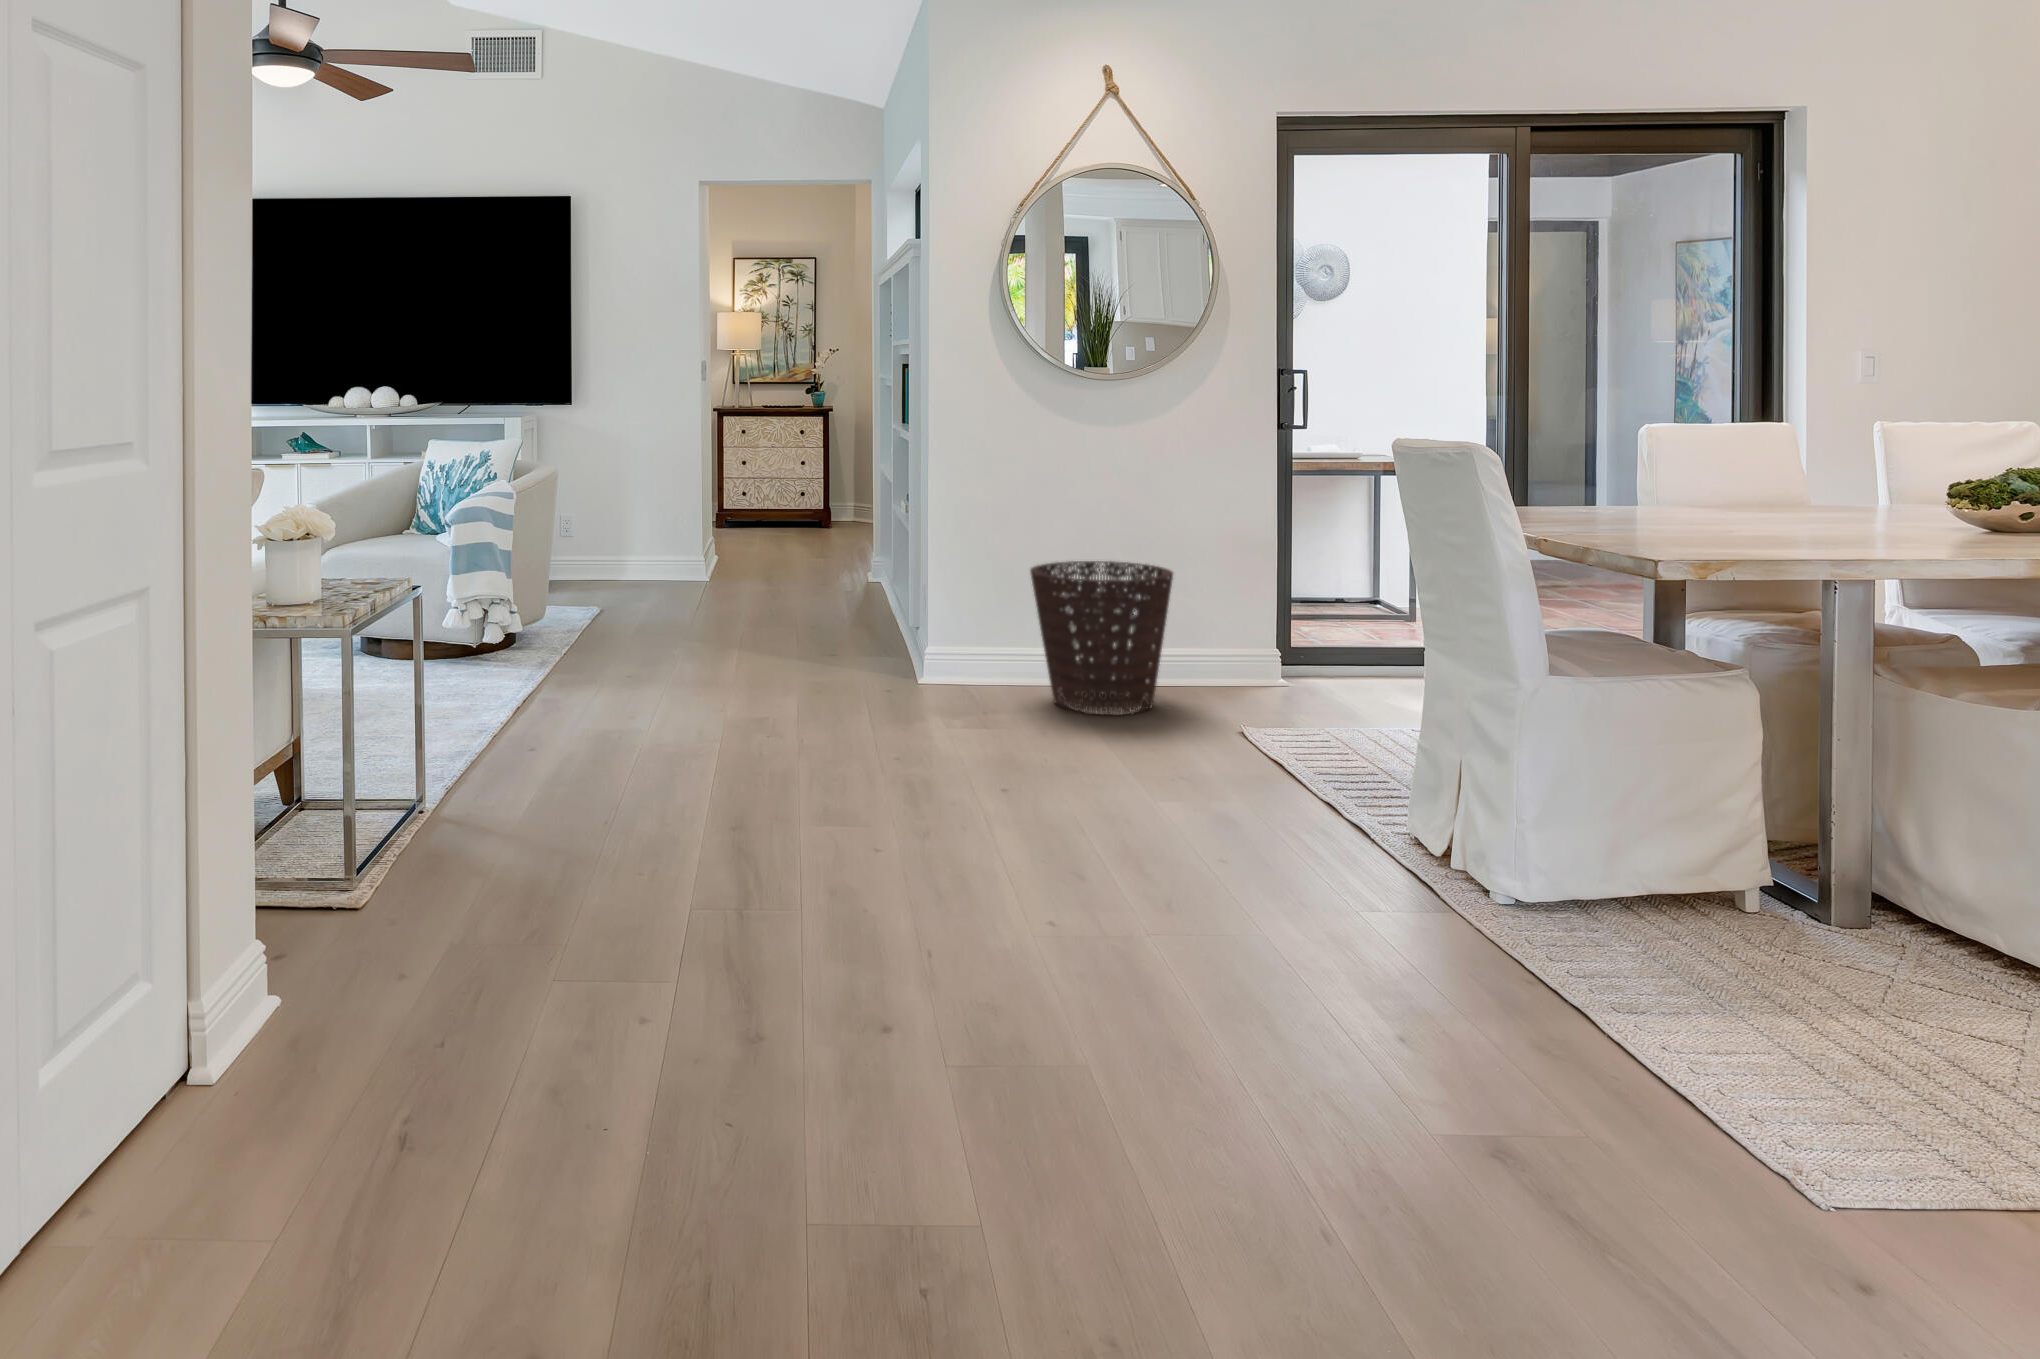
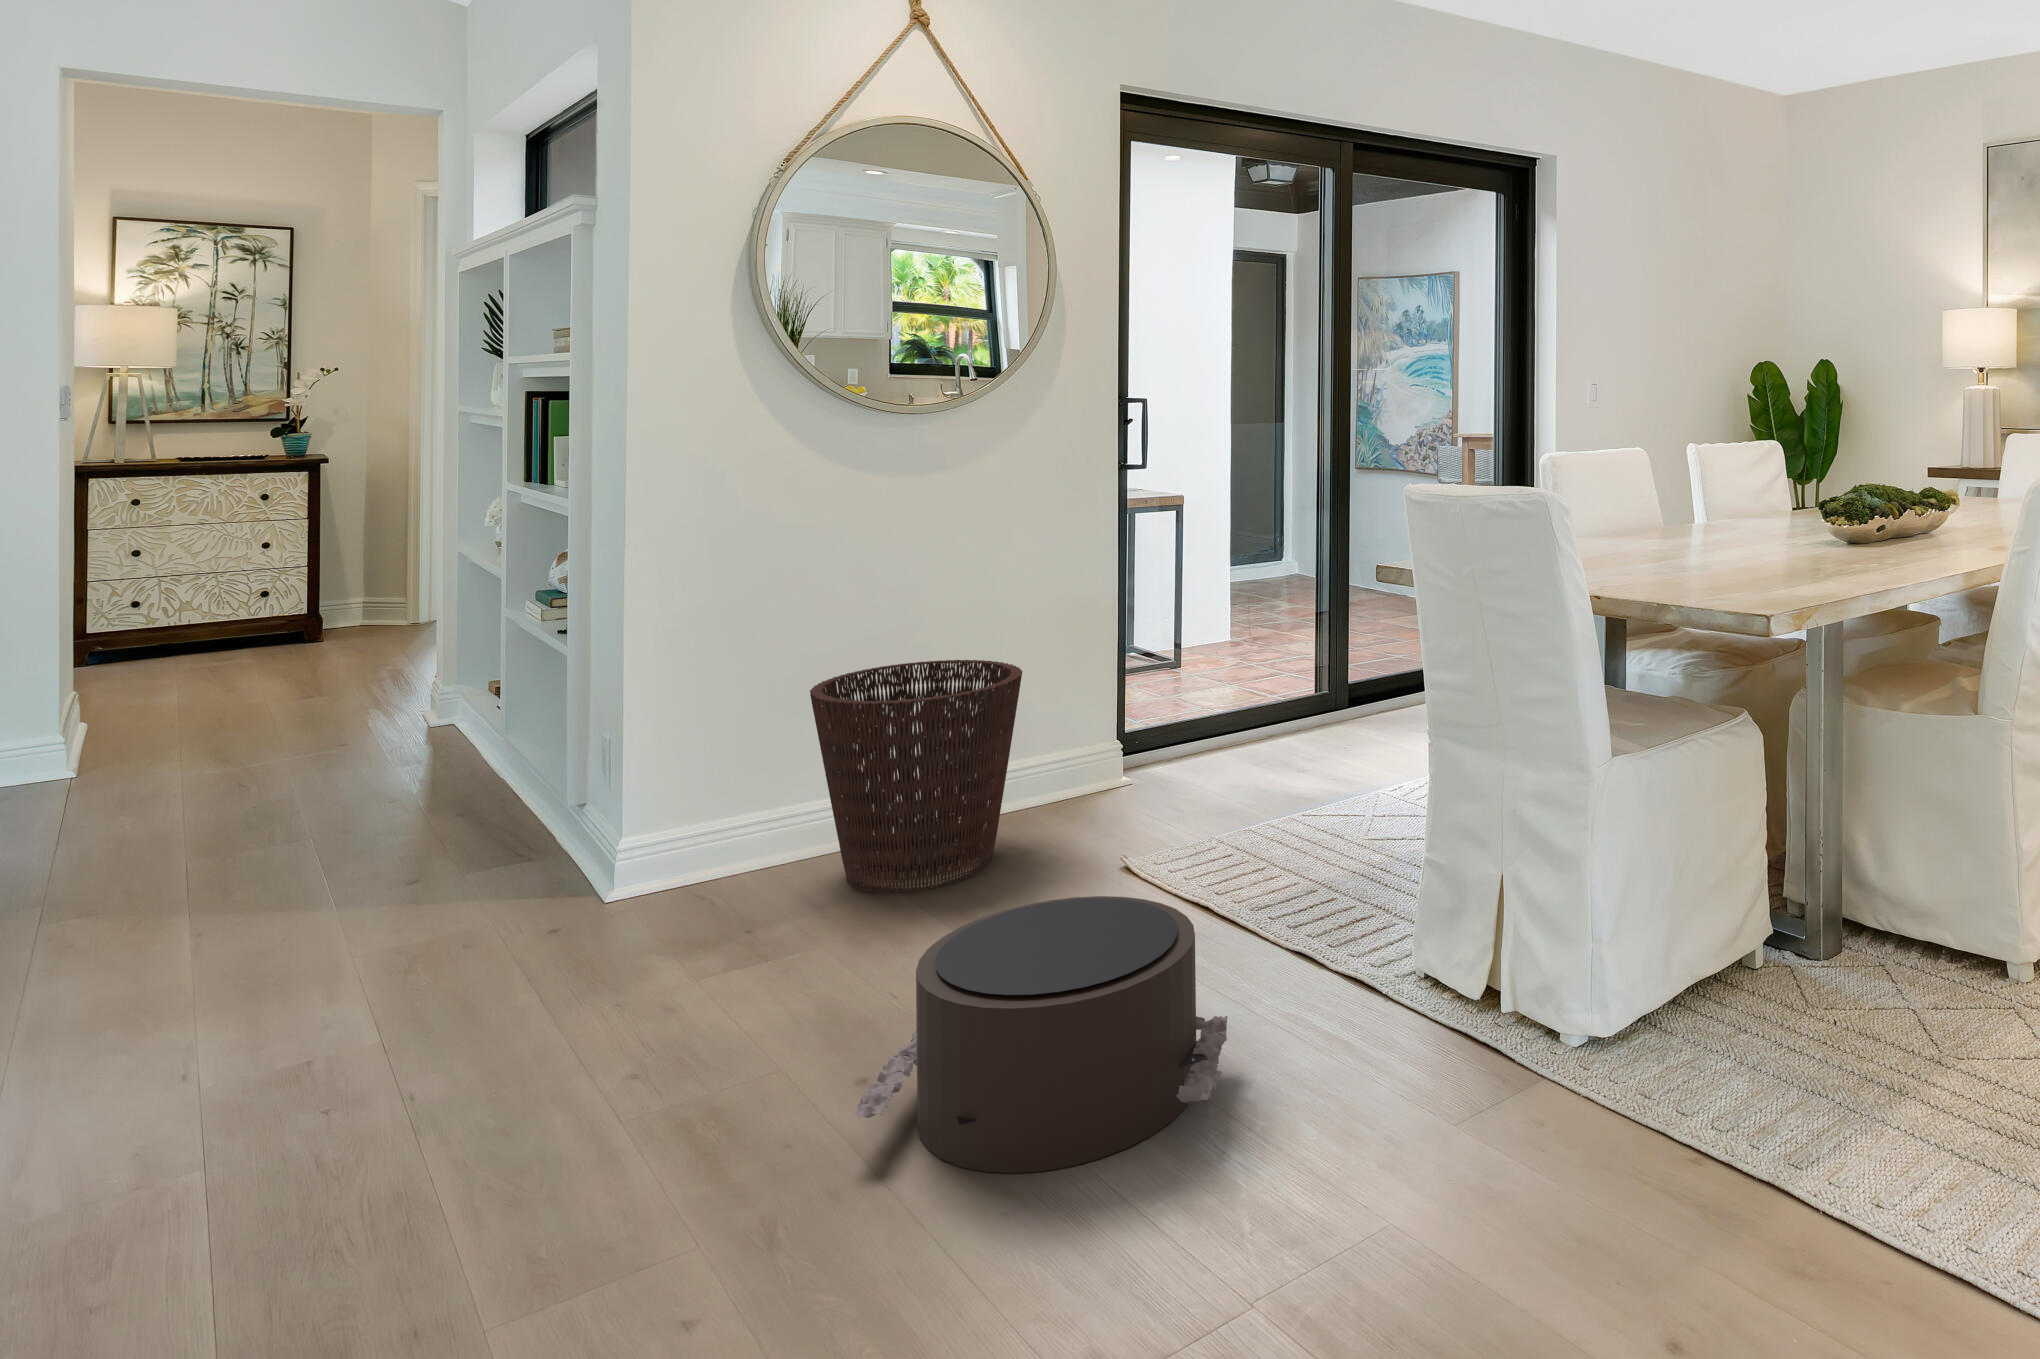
pouf: none [982,706,1224,856] -> present [854,896,1227,1173]

